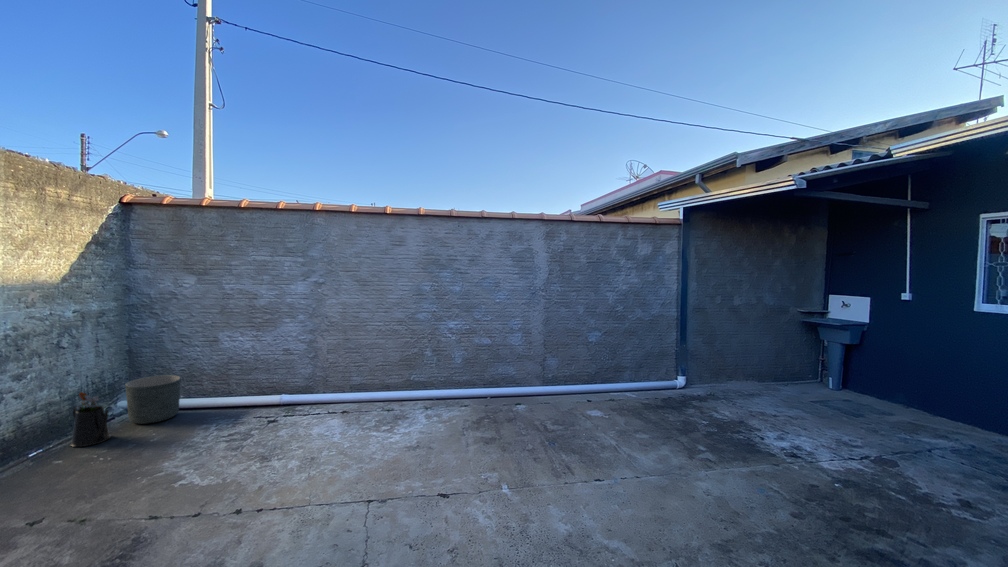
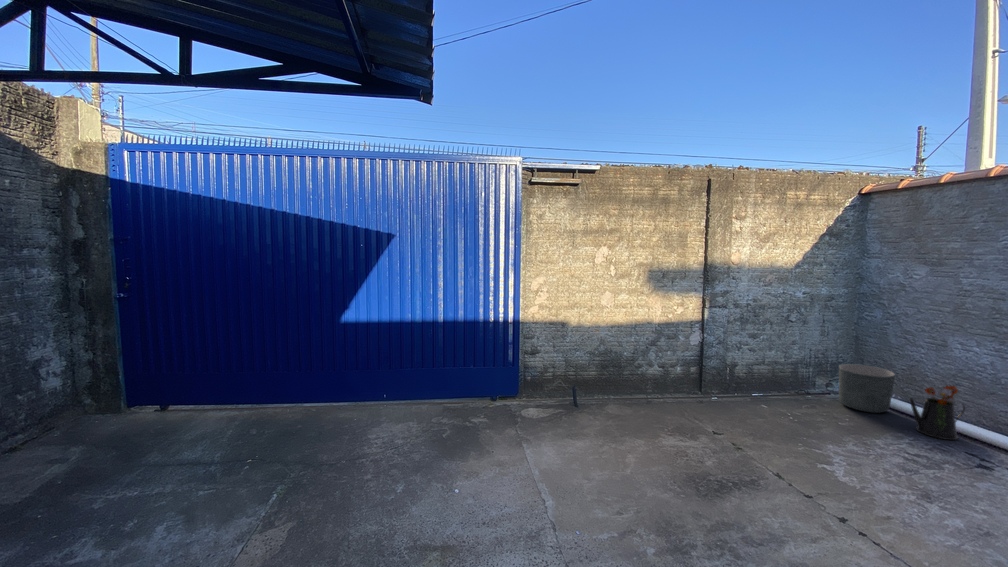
watering can: present [70,392,110,447] -> present [910,386,965,440]

